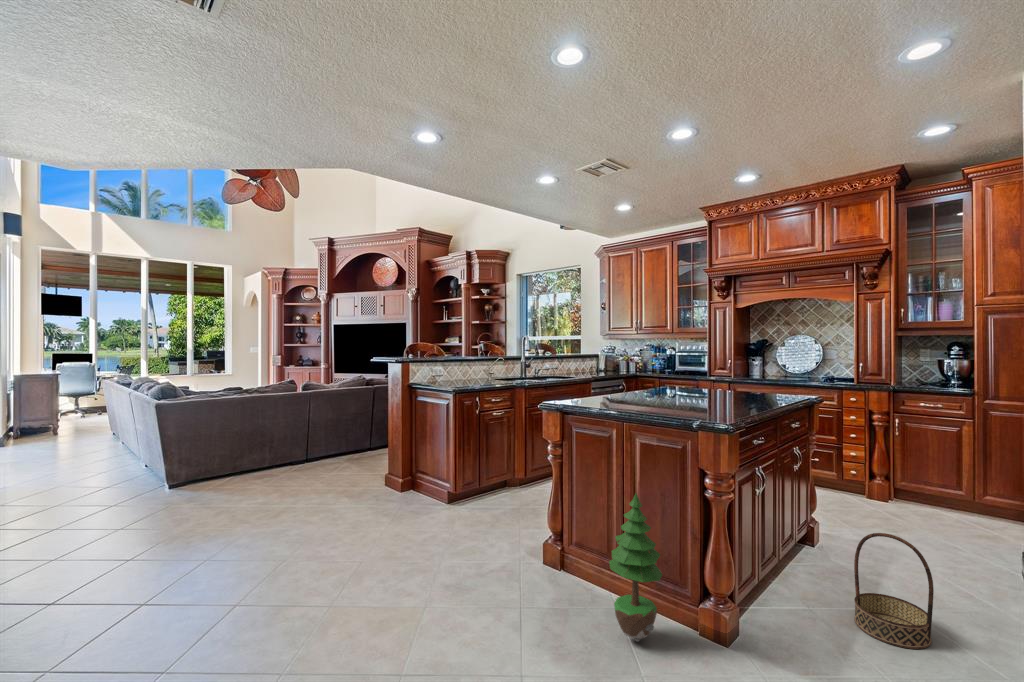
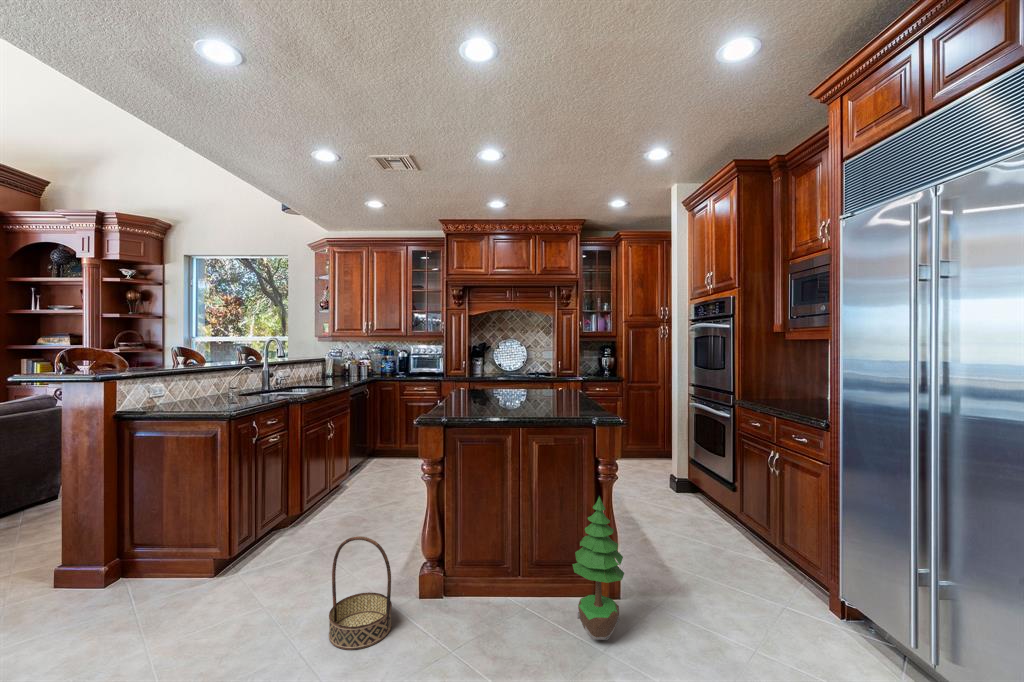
basket: present [854,533,934,649] -> present [329,536,392,650]

